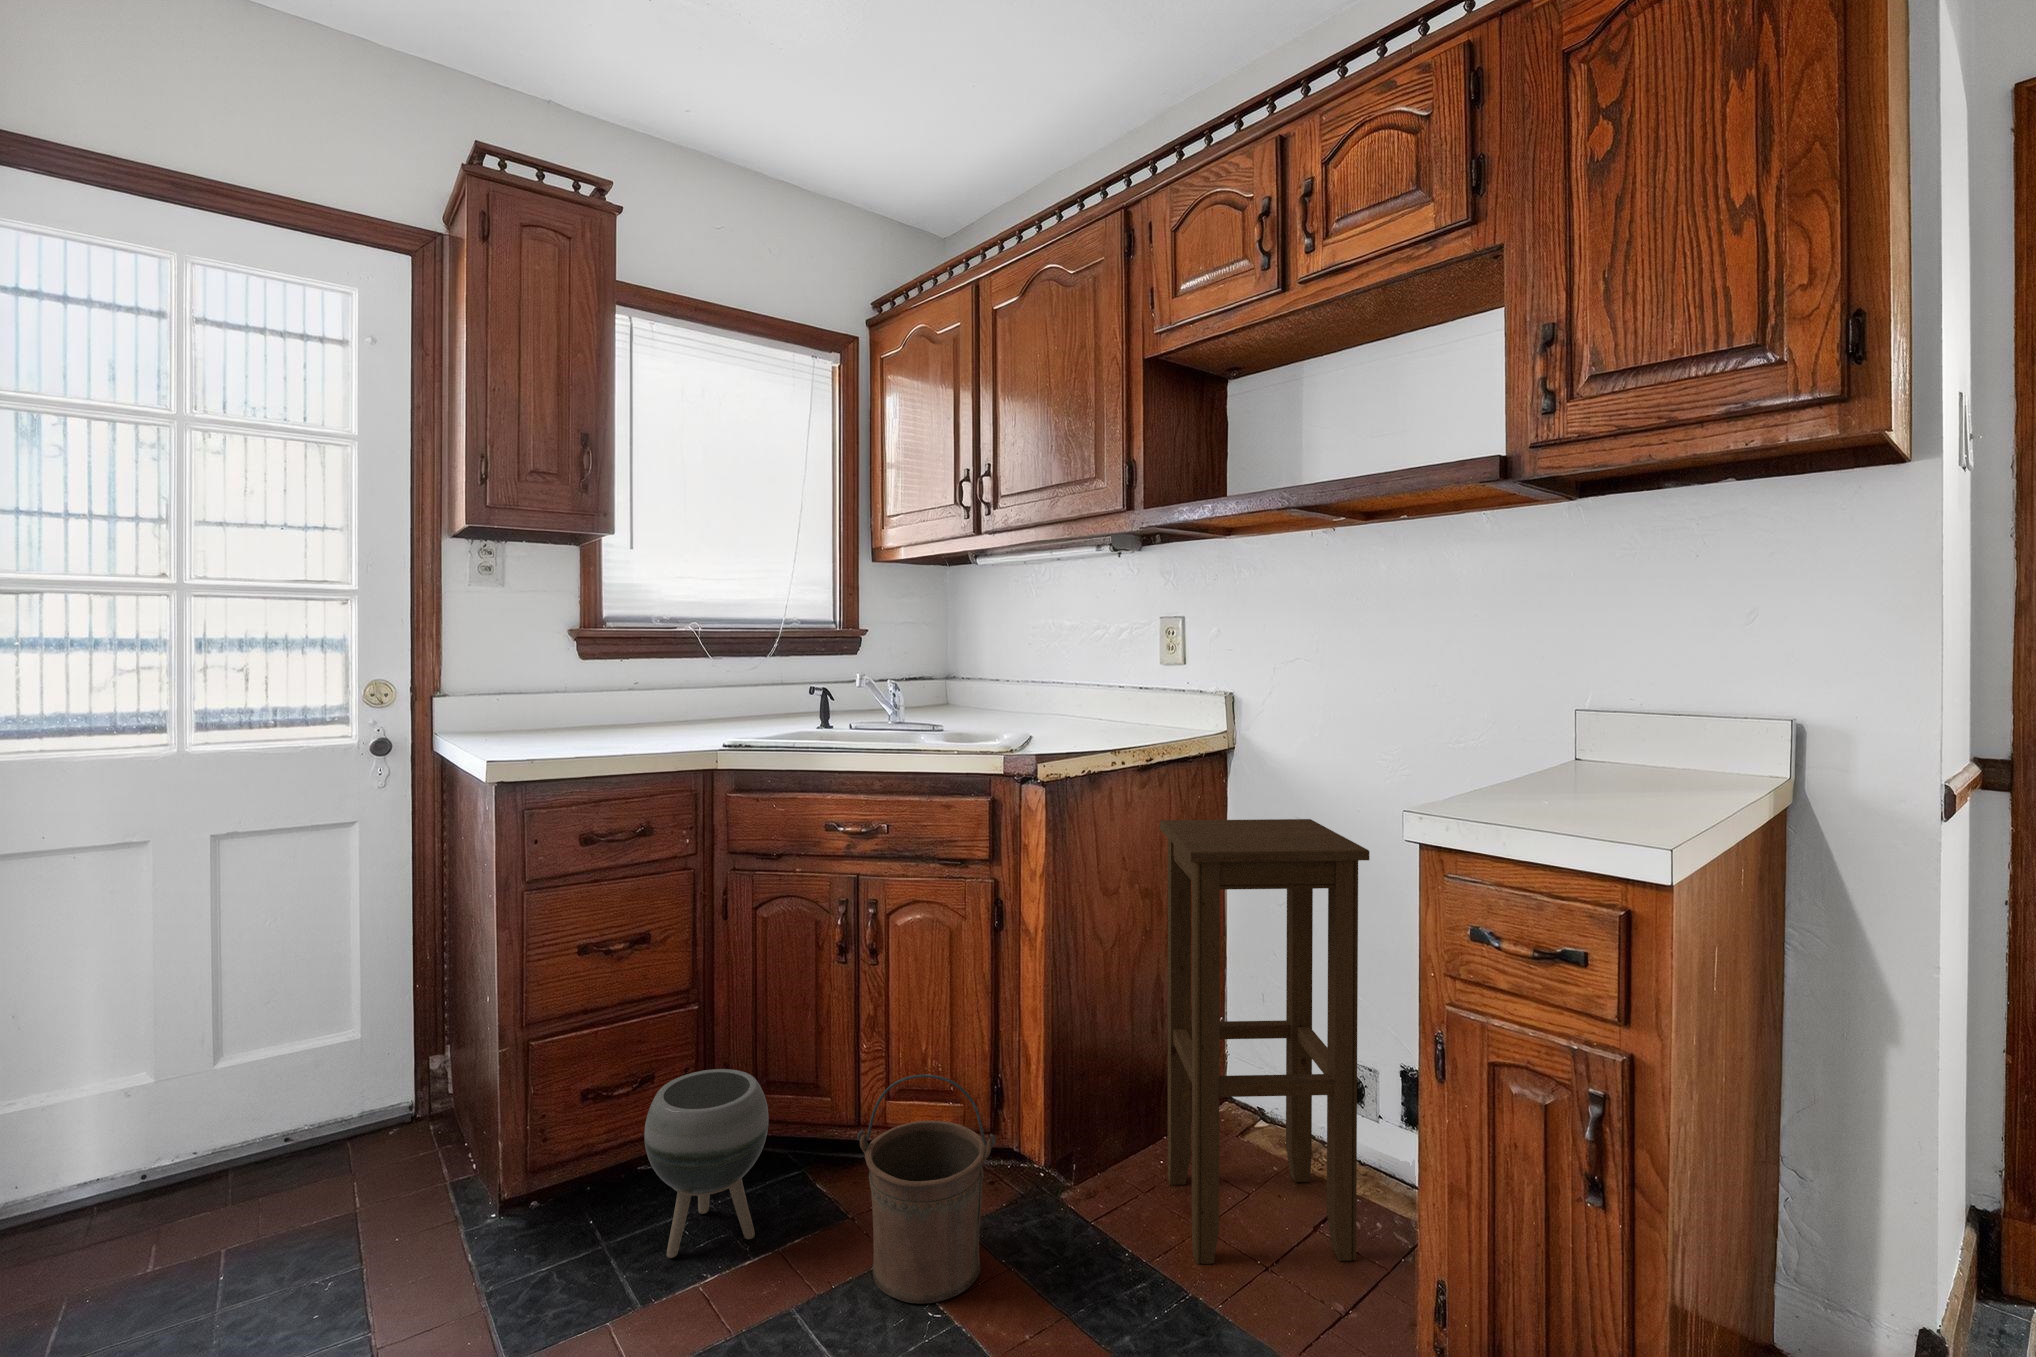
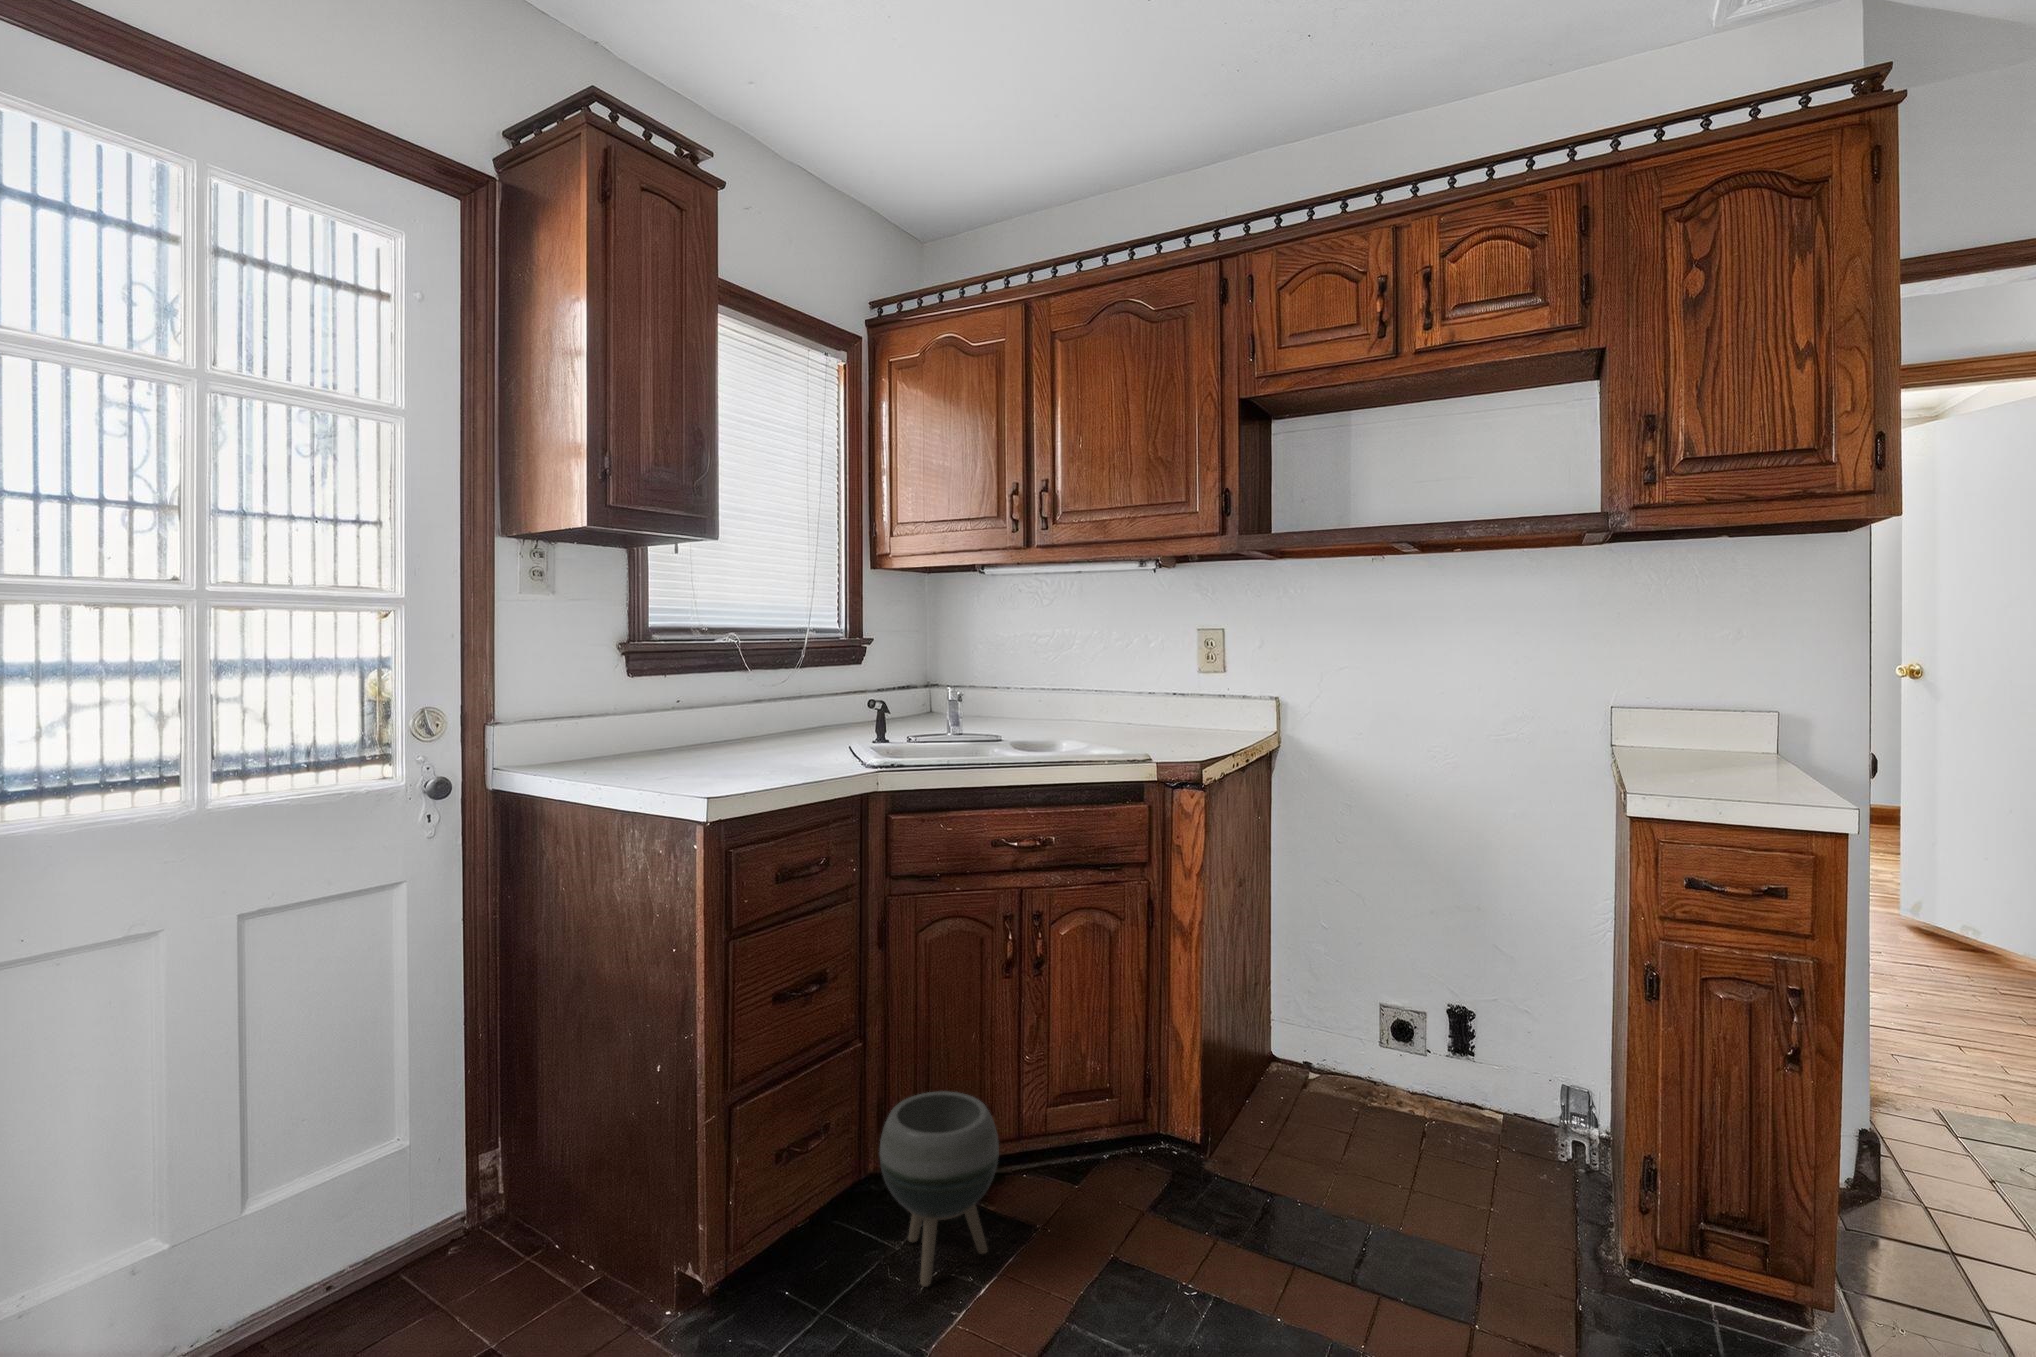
stool: present [1160,819,1370,1264] -> none [1271,805,1483,1191]
bucket: present [857,1074,996,1304] -> none [1103,1061,1224,1272]

